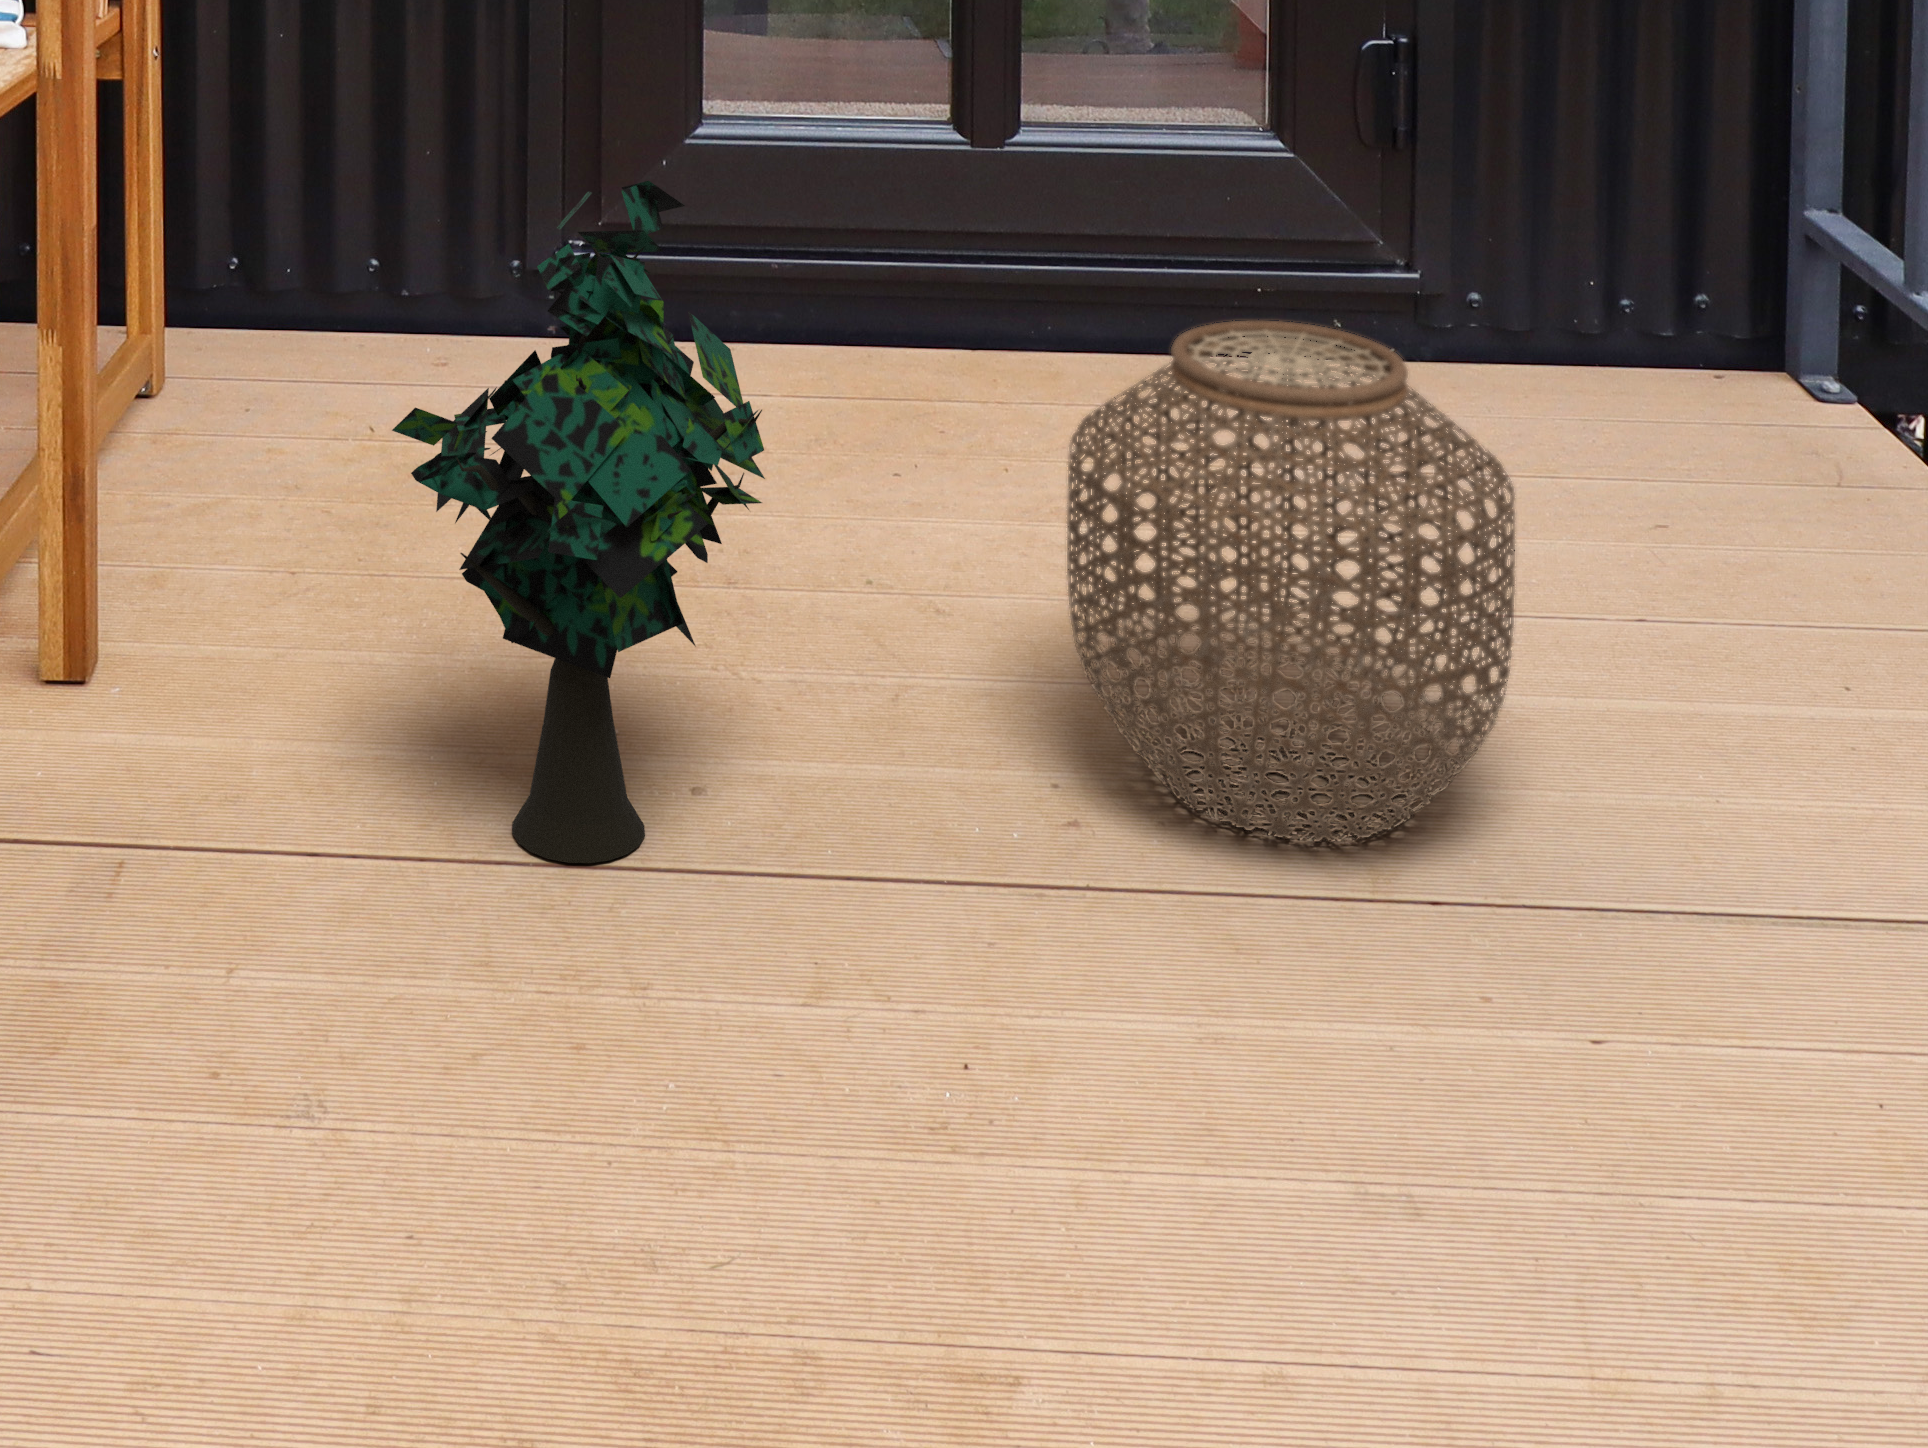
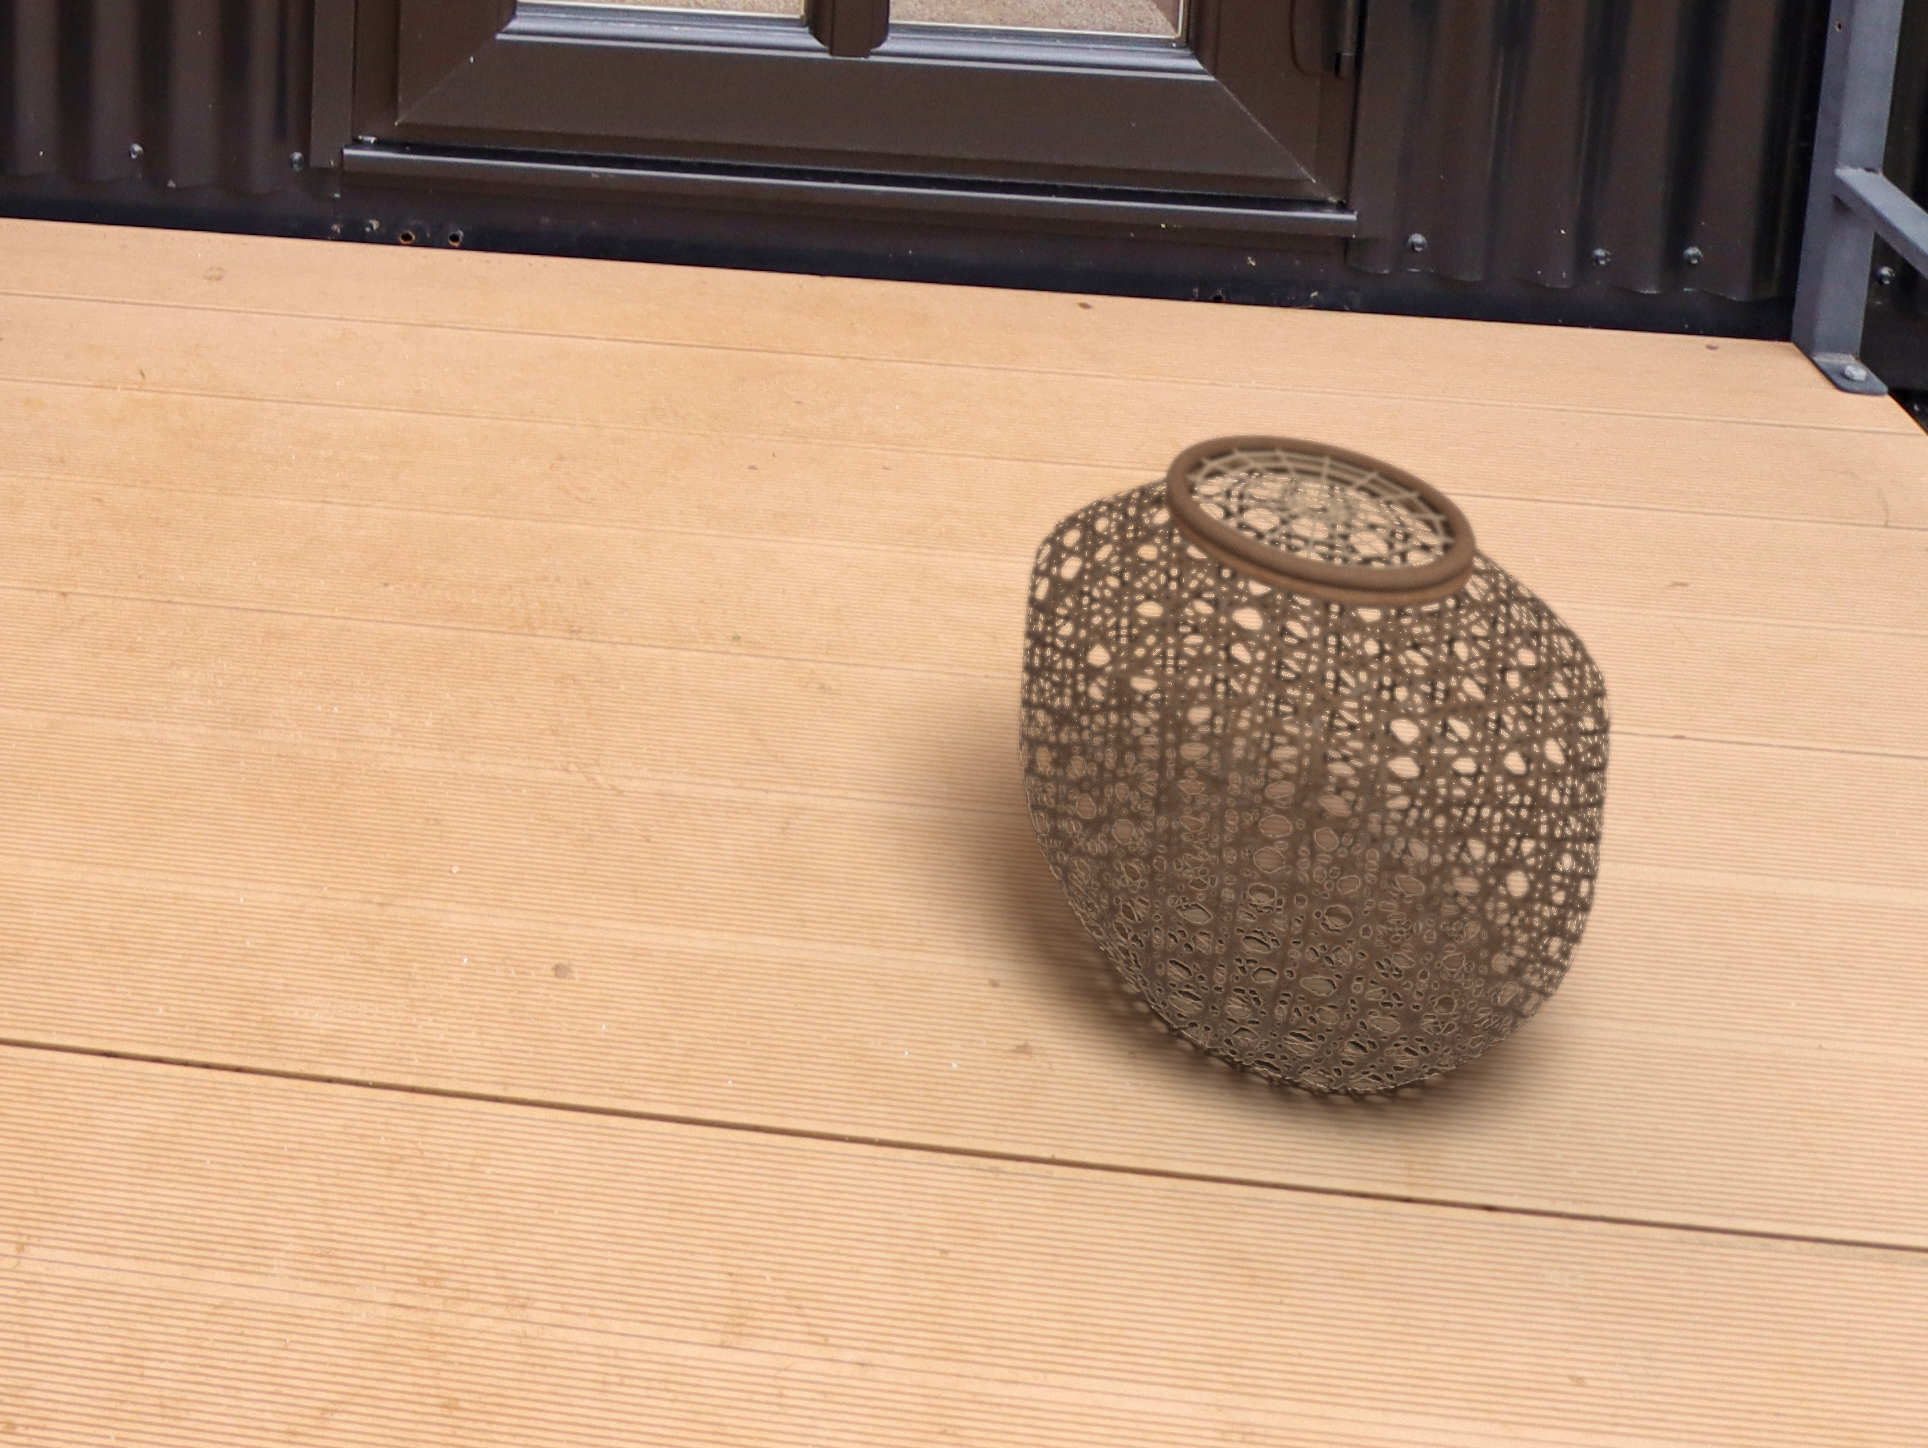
decorative plant: present [392,181,765,863] -> none [214,276,673,1078]

